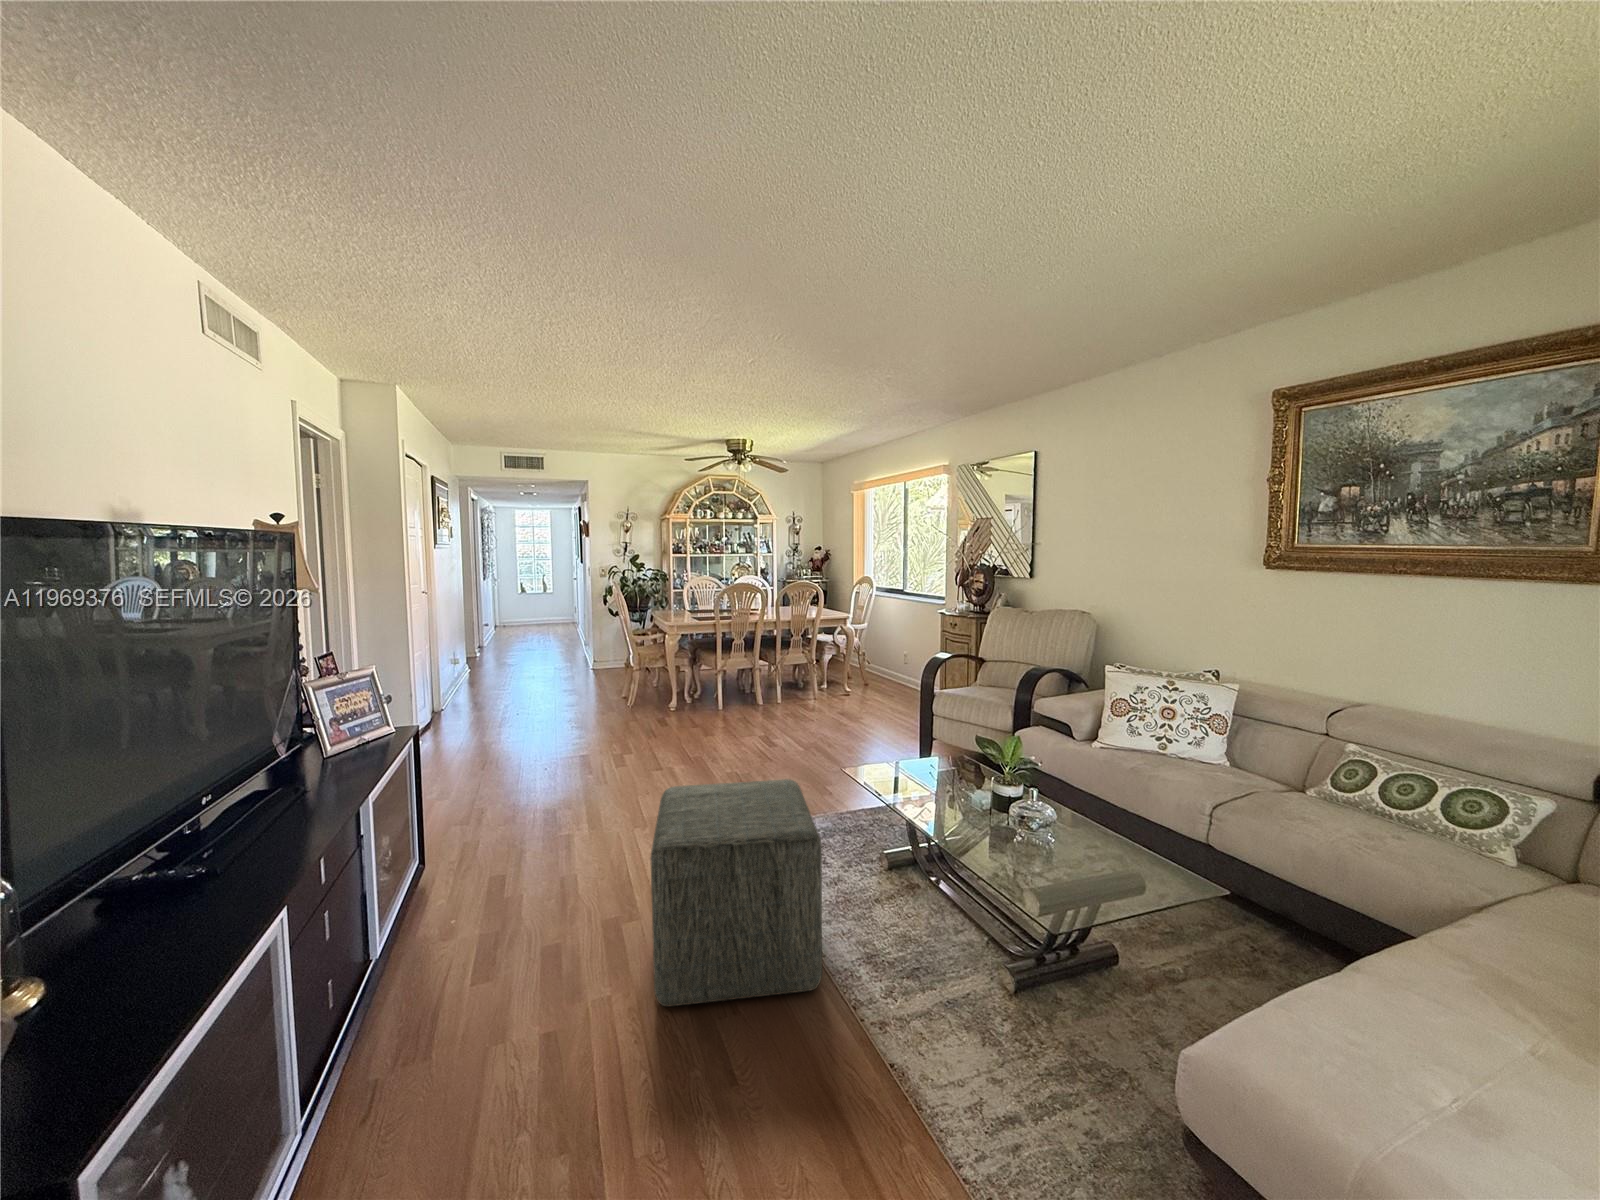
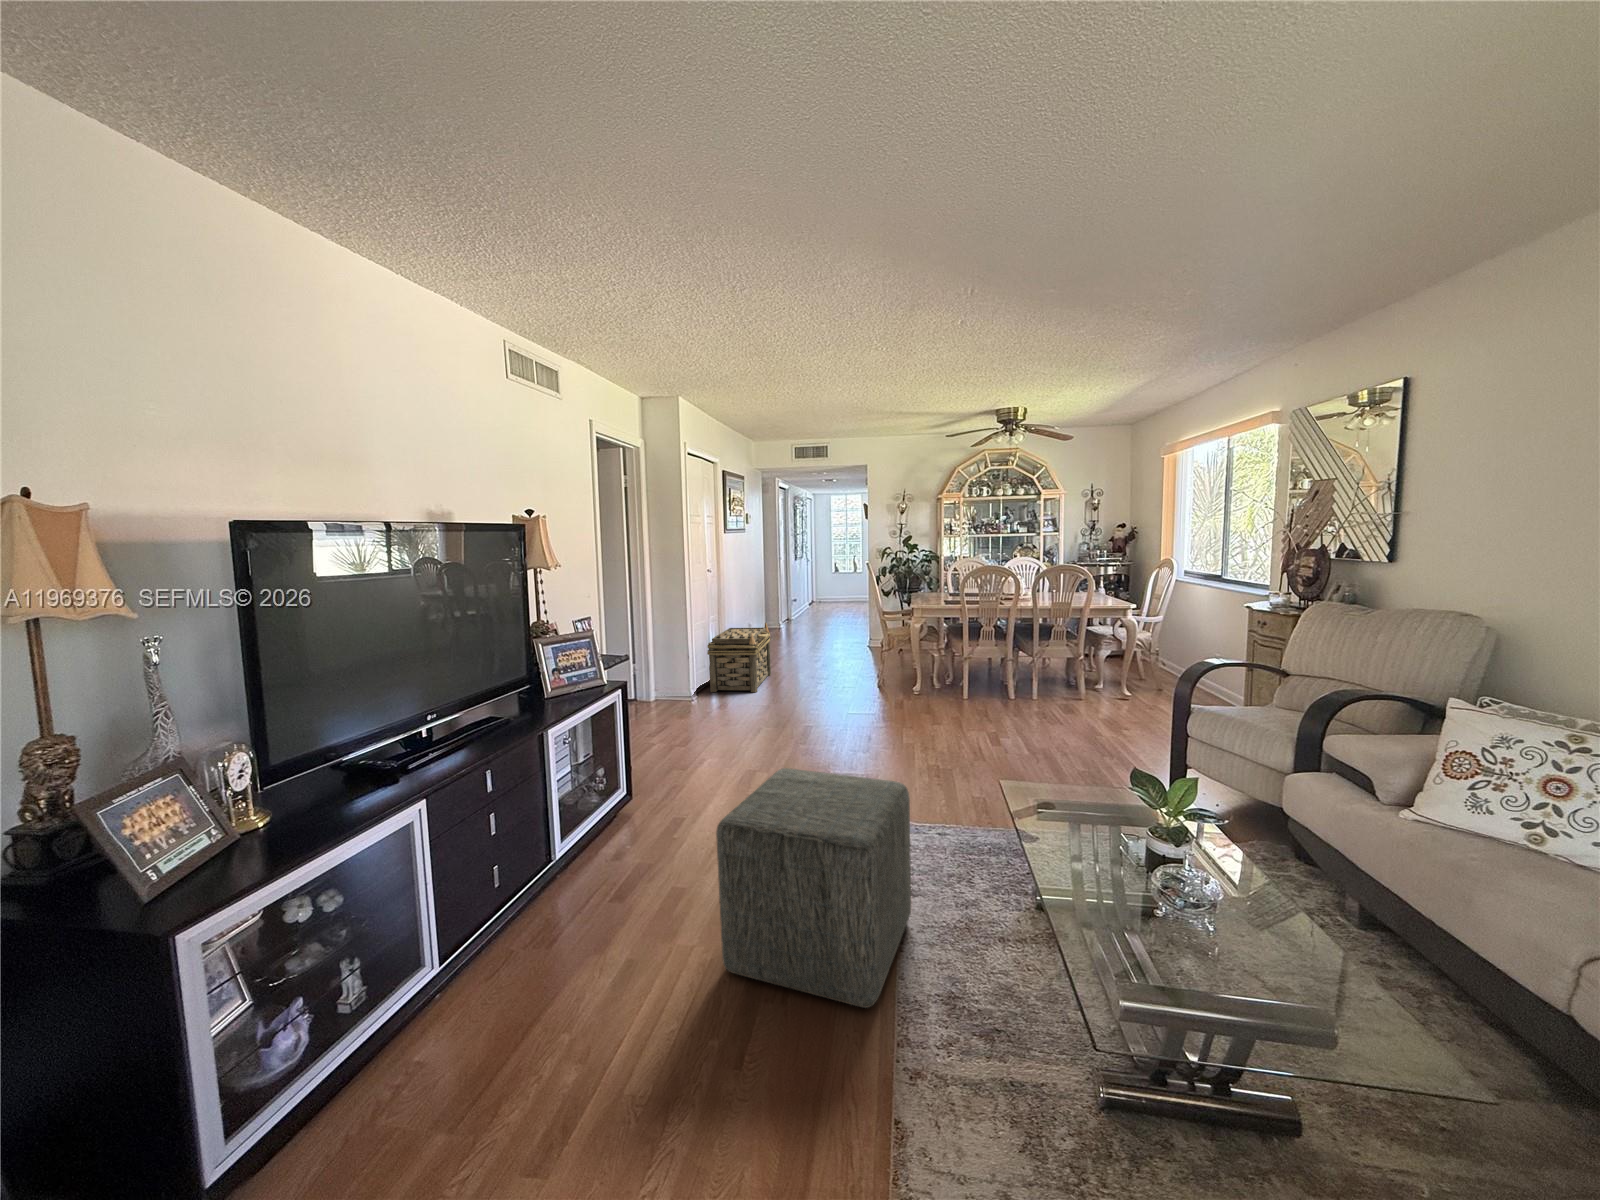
basket: none [429,648,504,734] -> present [707,623,771,692]

